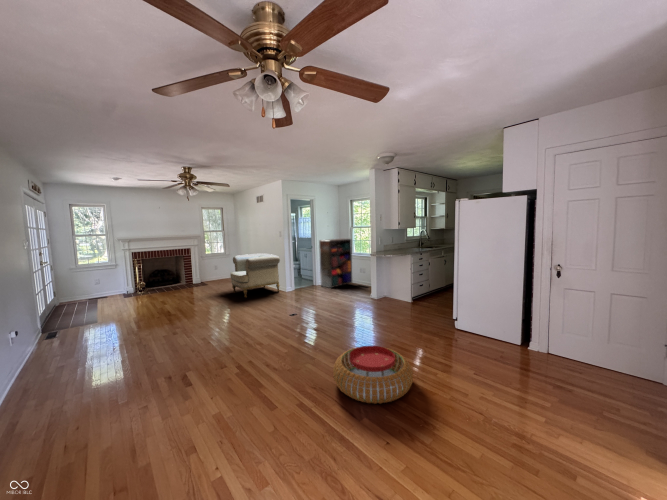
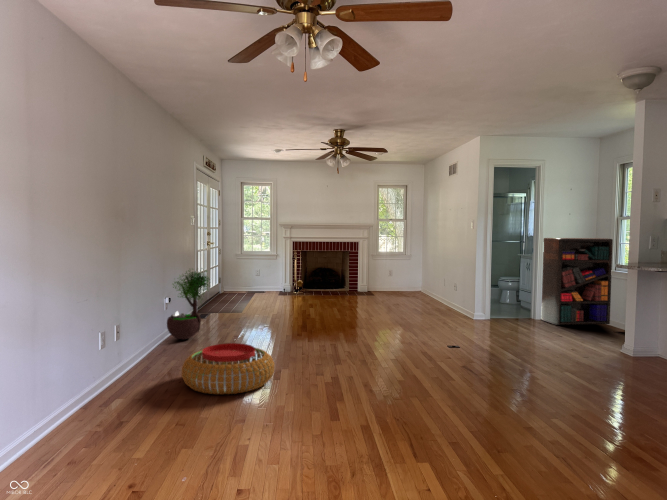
armchair: present [230,254,280,298] -> none [395,254,466,316]
potted tree: none [19,294,79,372] -> present [167,271,209,339]
pouf: present [333,346,413,404] -> present [182,343,274,394]

